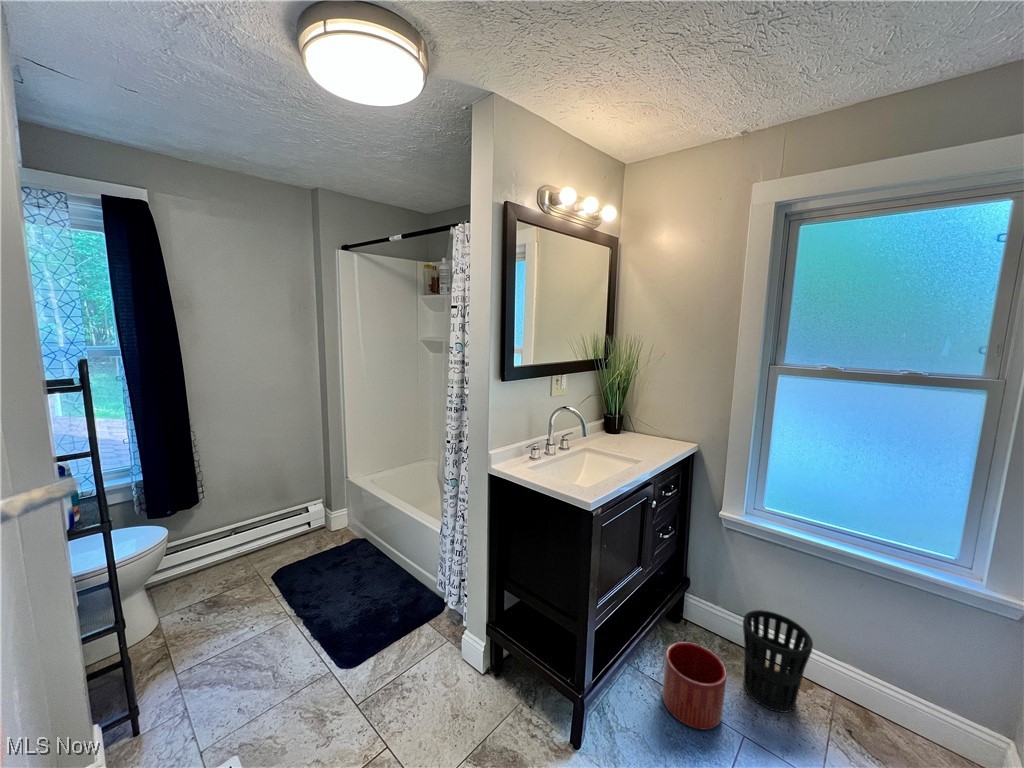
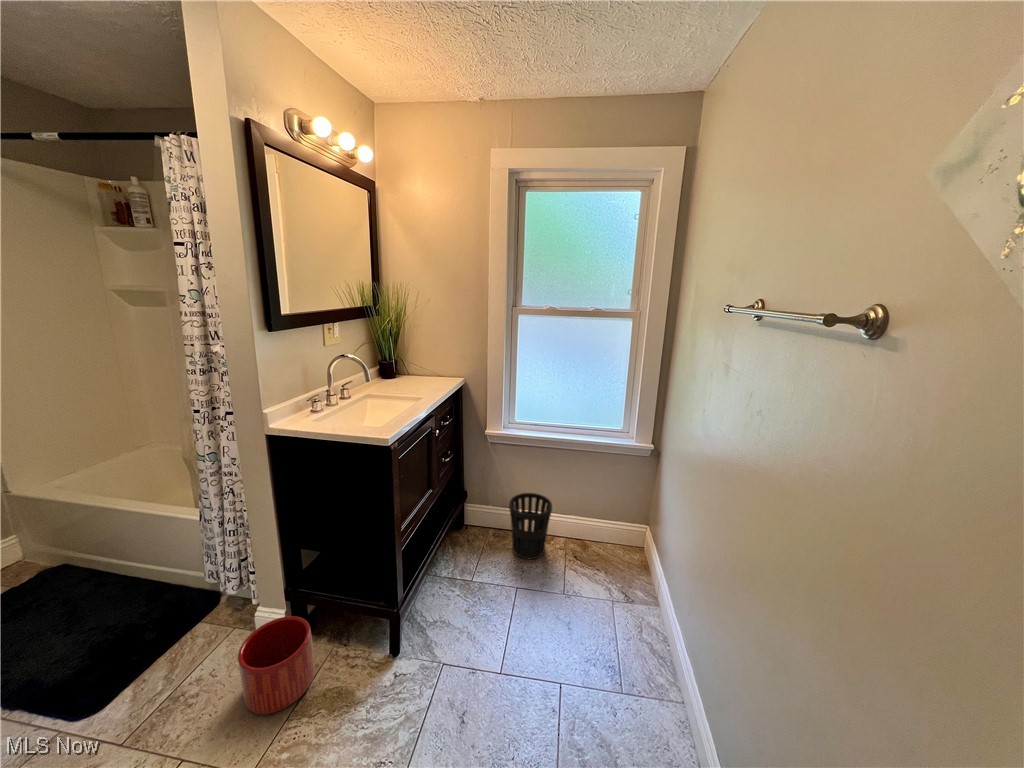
planter: present [662,642,727,730] -> present [238,616,315,714]

